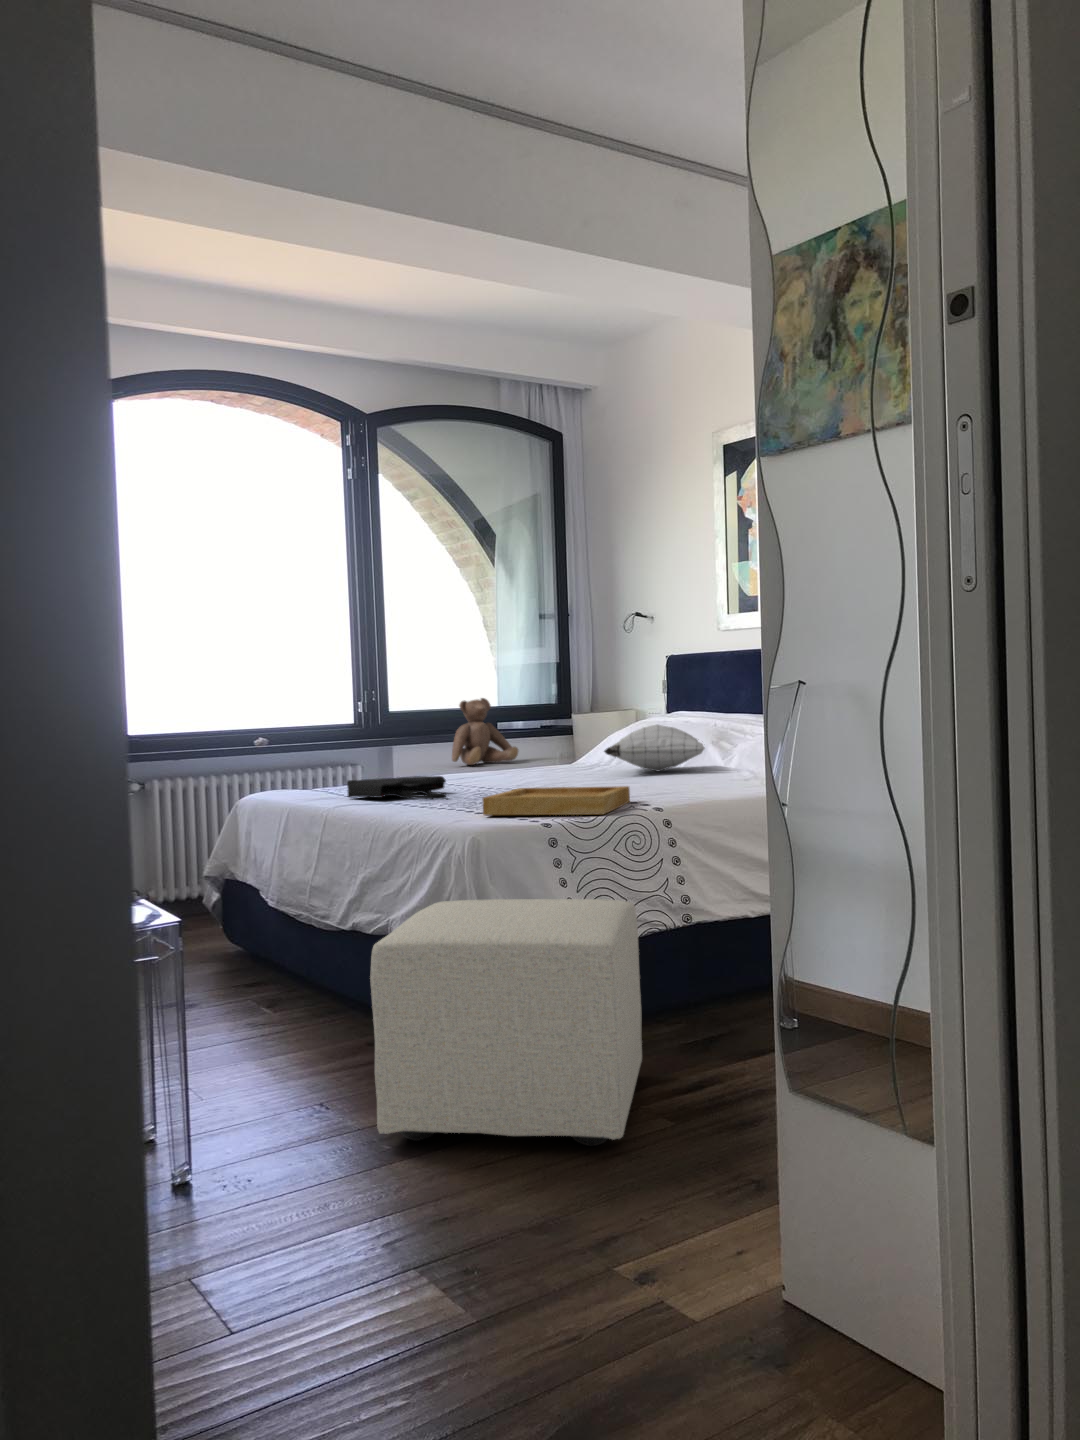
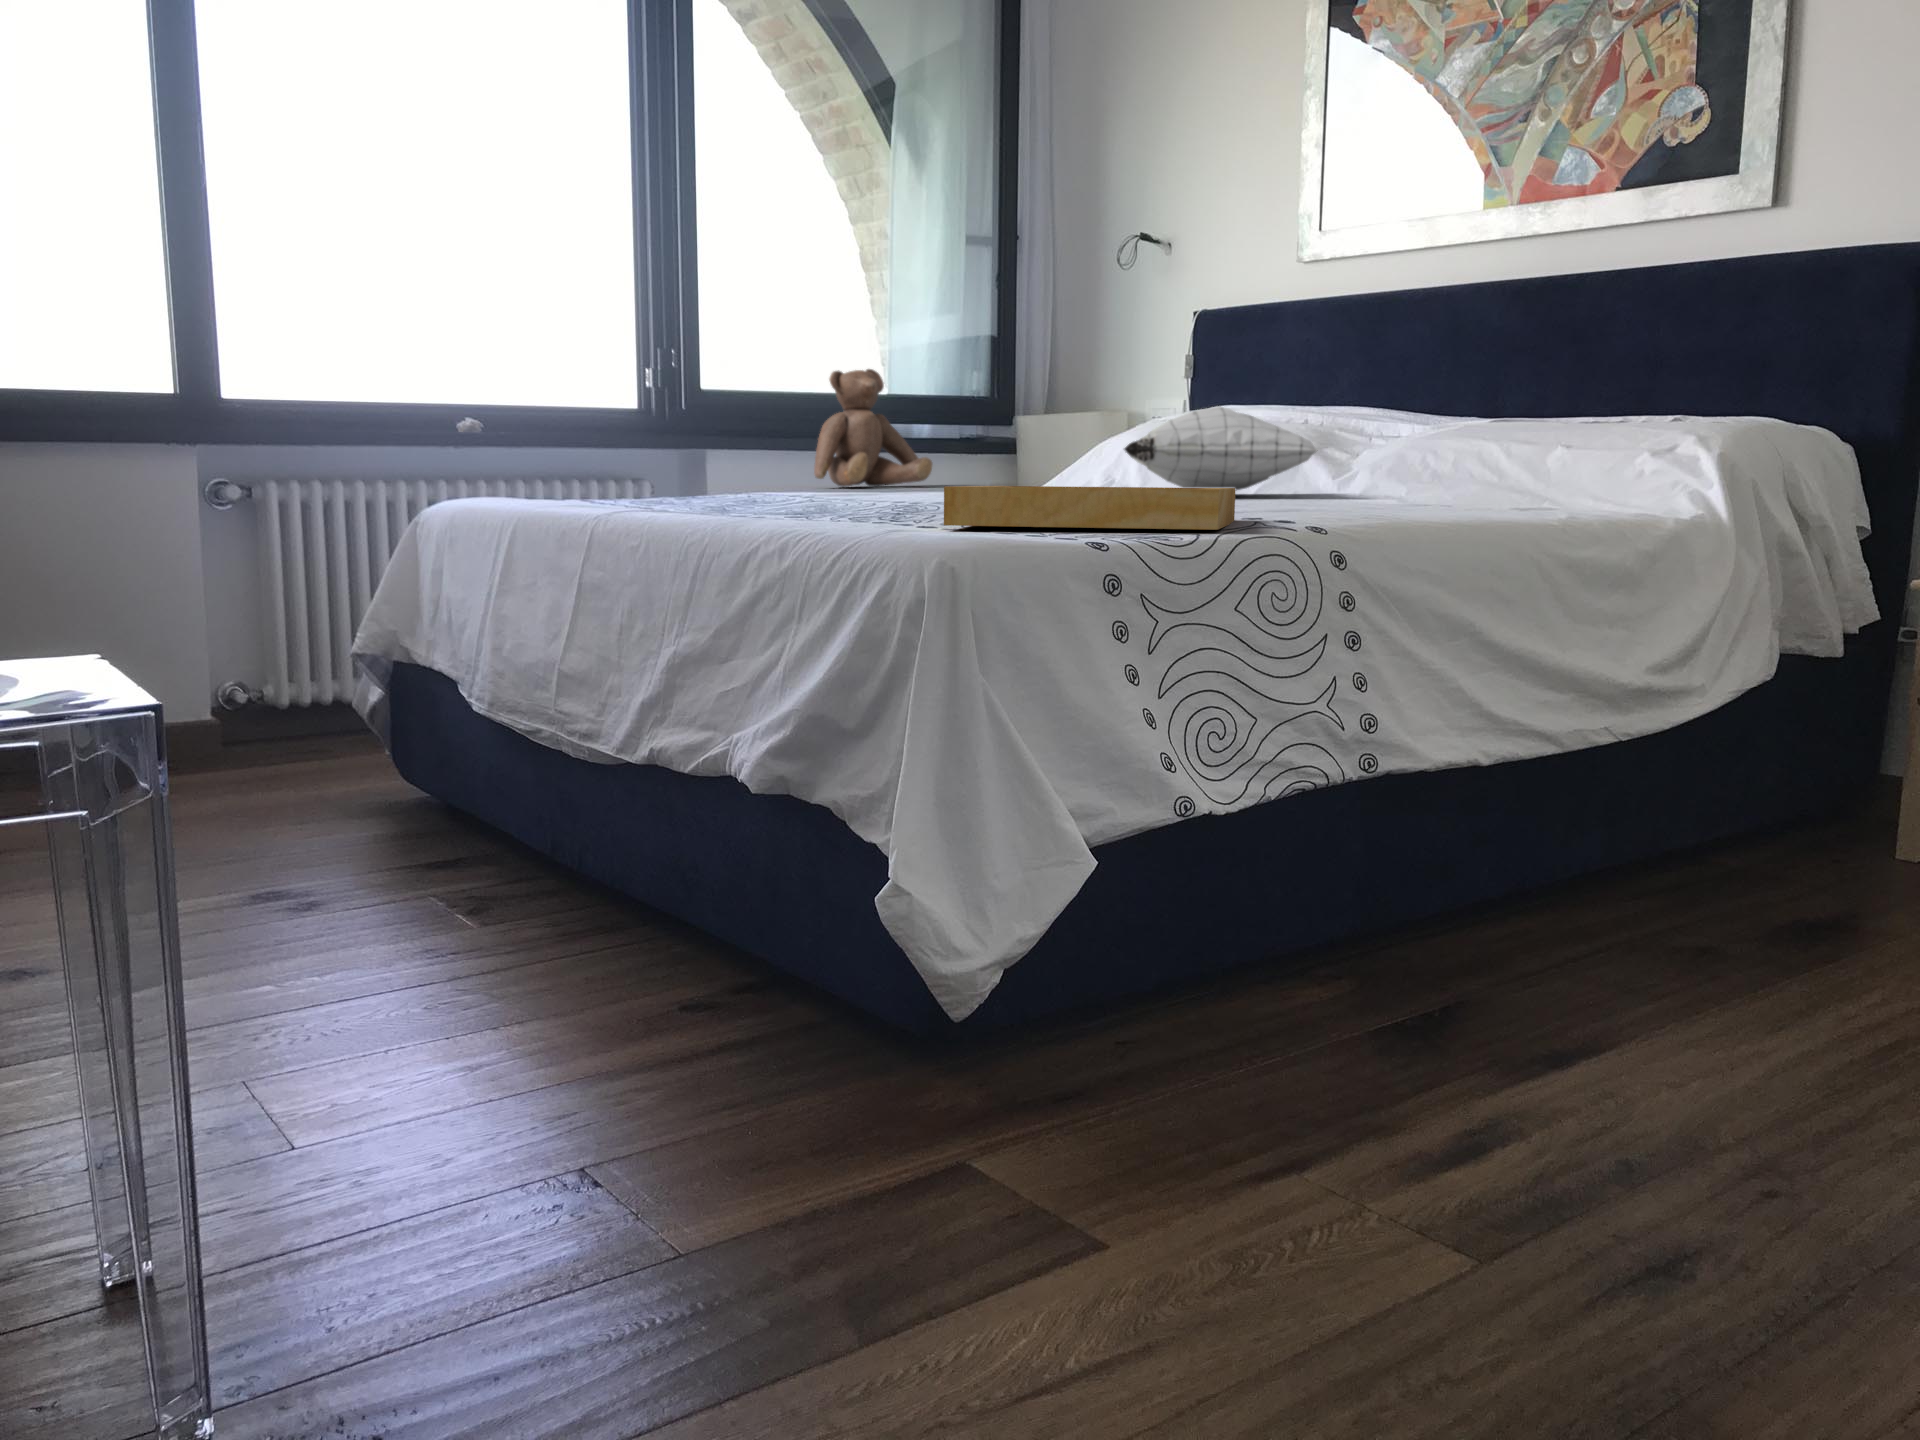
tote bag: present [347,776,446,799] -> none [634,470,836,511]
ottoman: present [370,899,642,1146] -> none [728,701,1421,1328]

